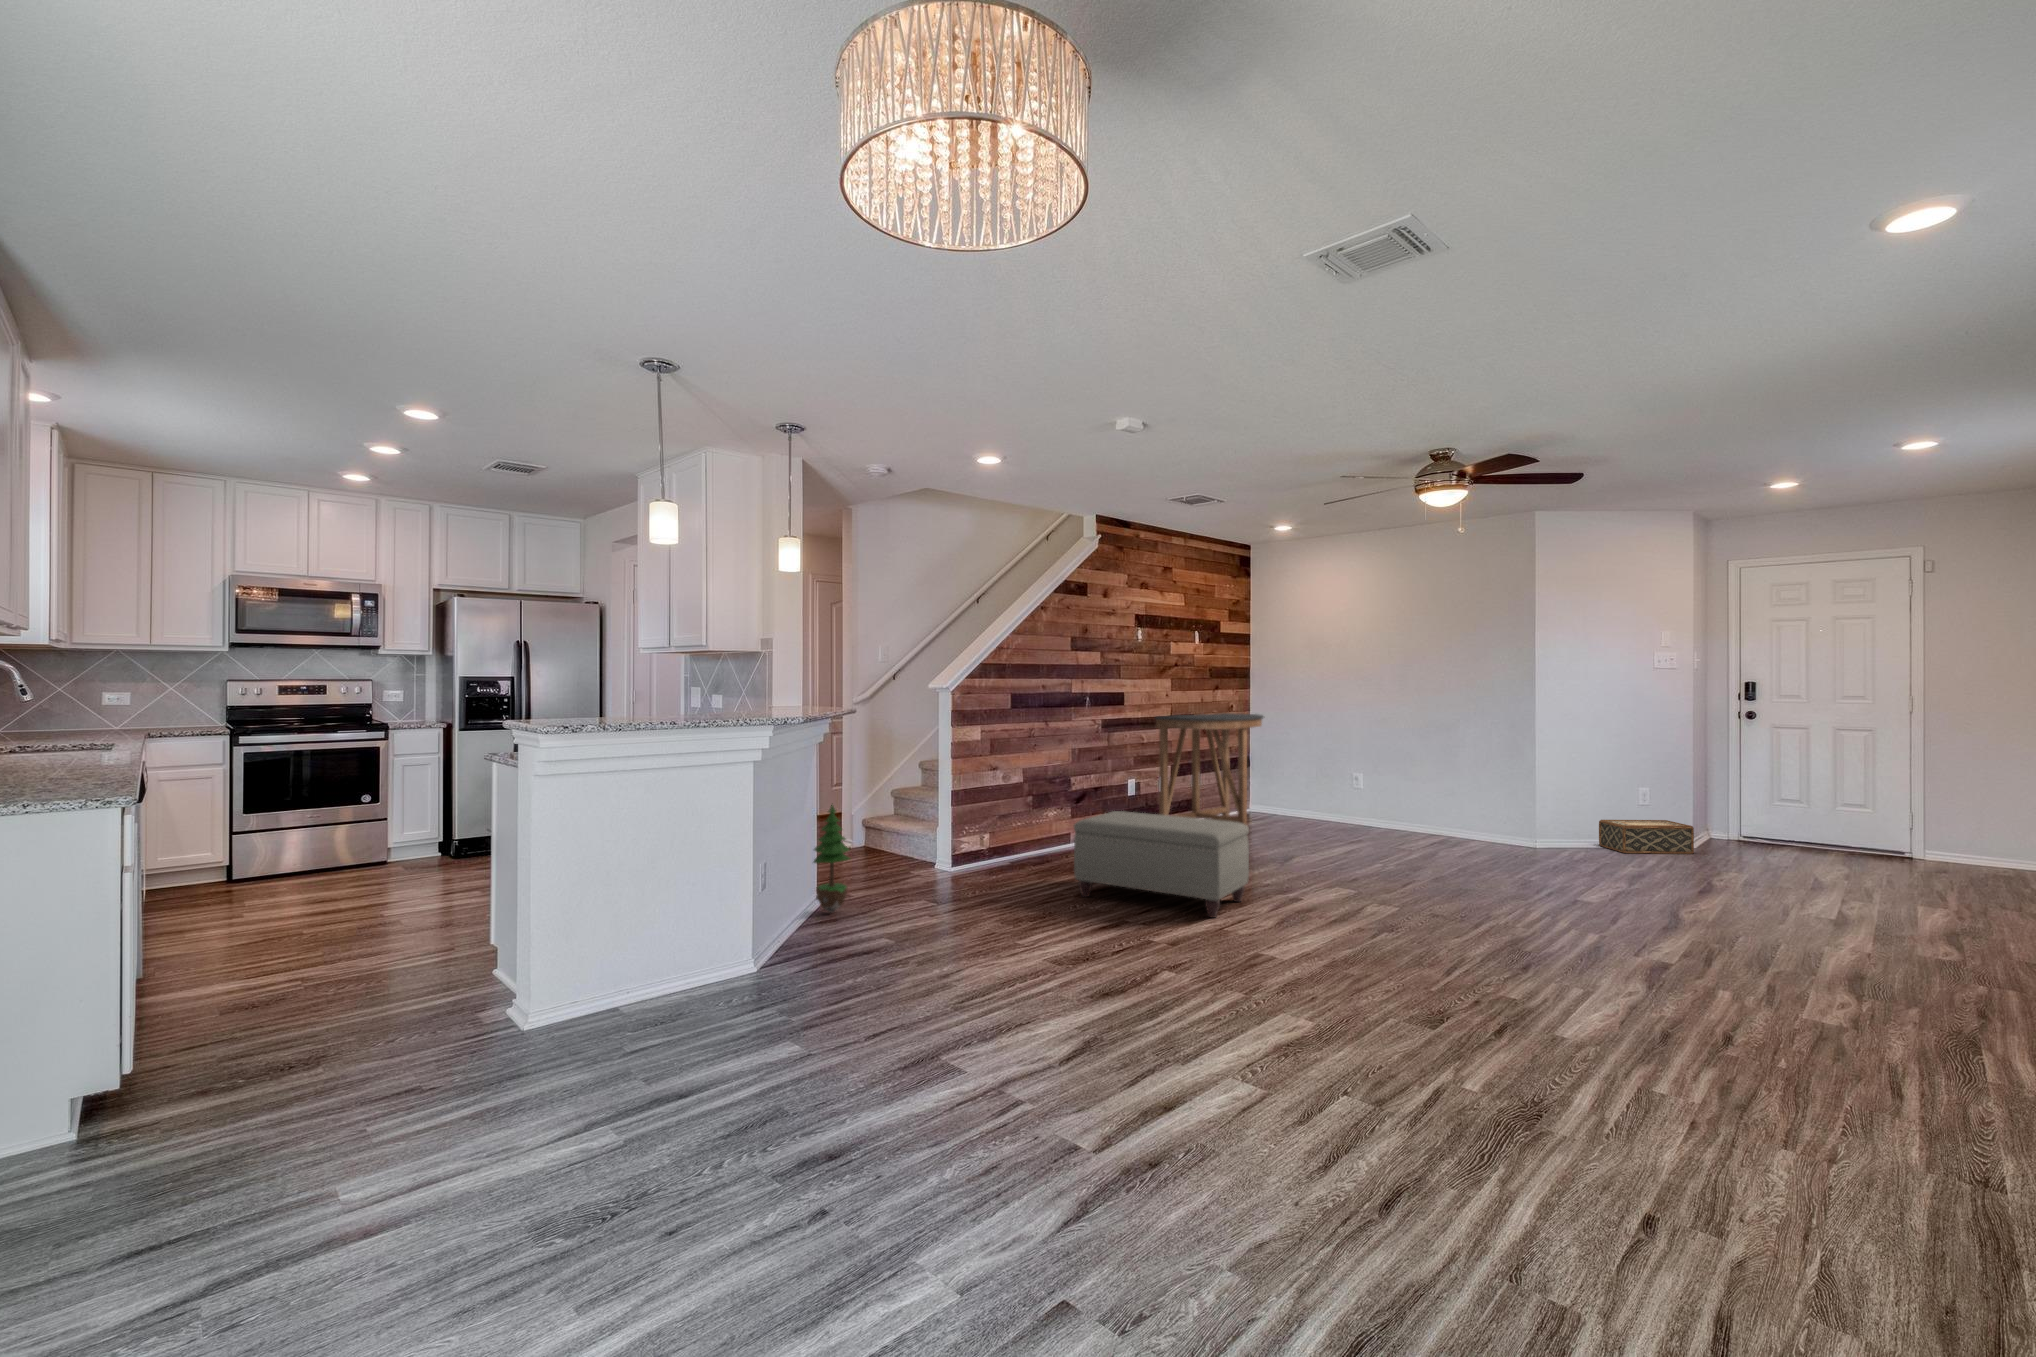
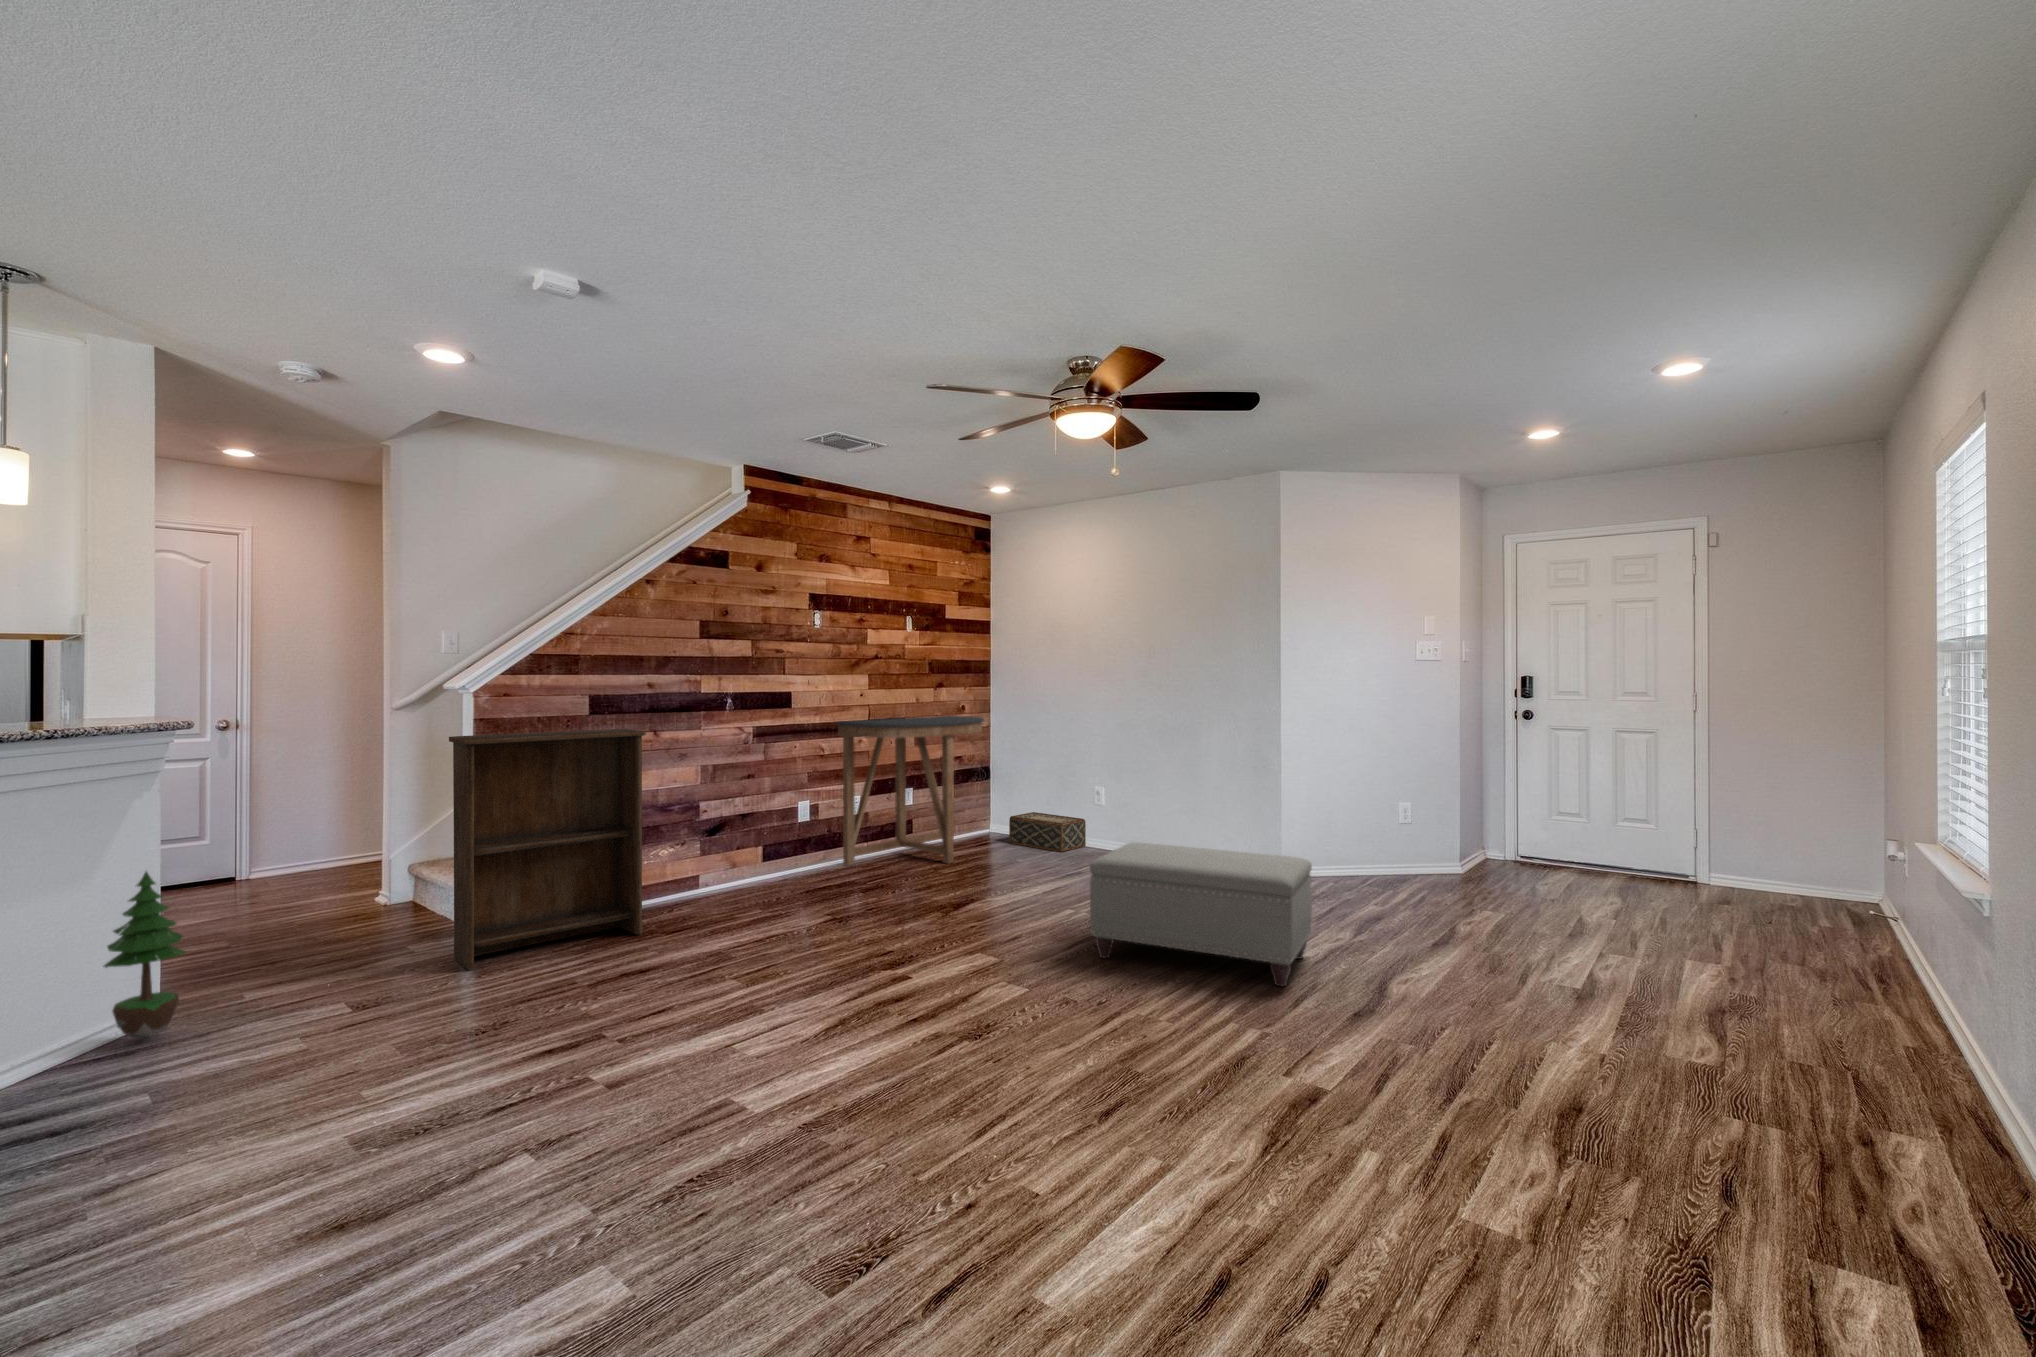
bookshelf: none [953,718,1071,884] -> present [449,729,646,970]
ottoman: present [1074,811,1249,917] -> present [1090,842,1312,986]
woven basket: present [1599,820,1694,854] -> present [1009,812,1086,852]

